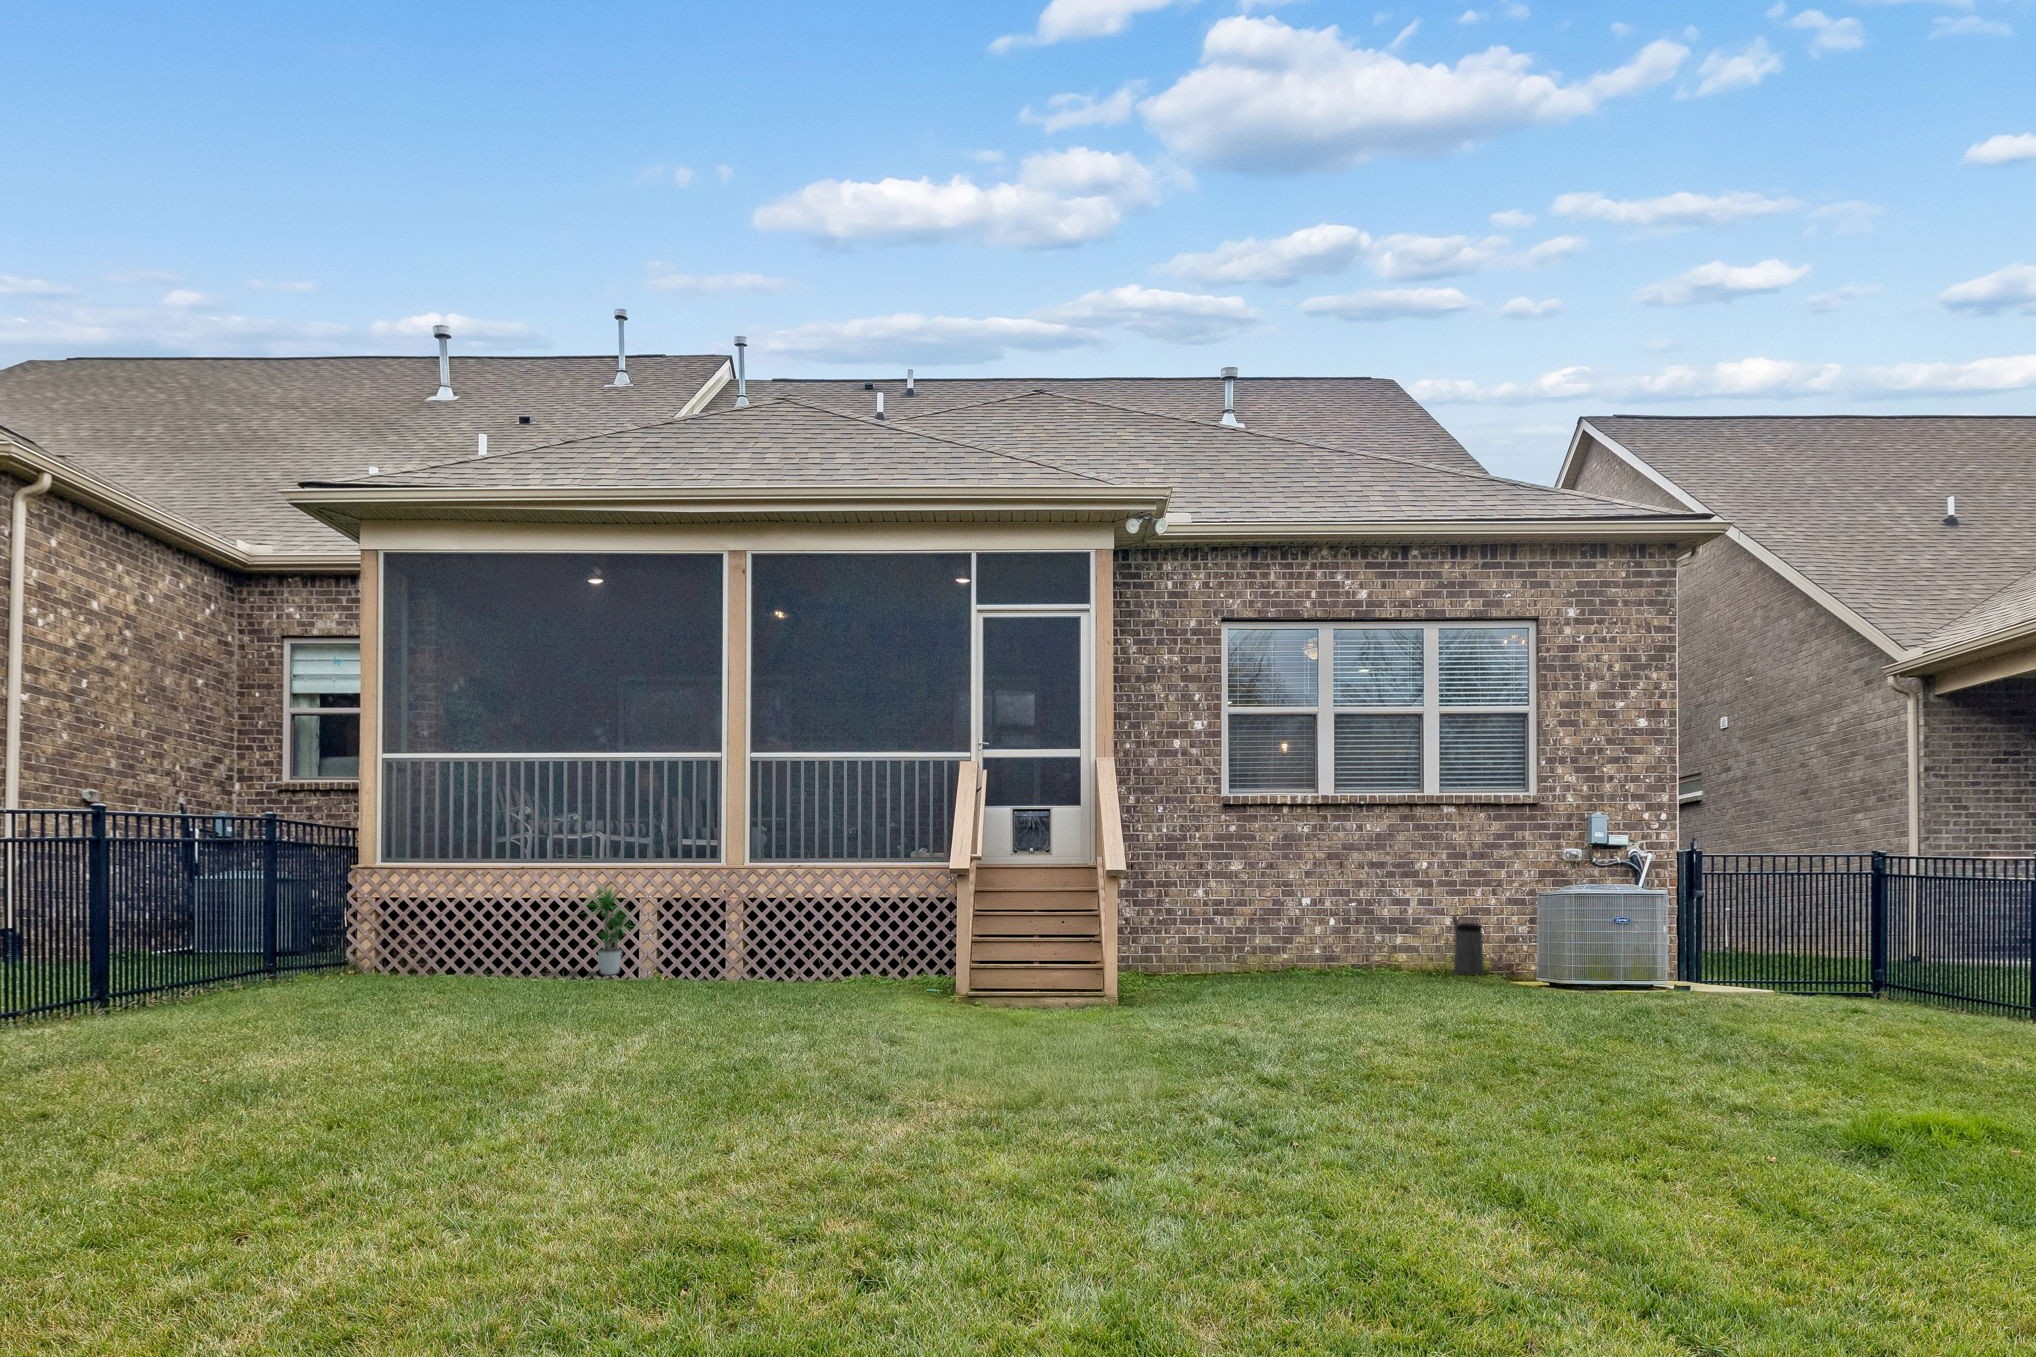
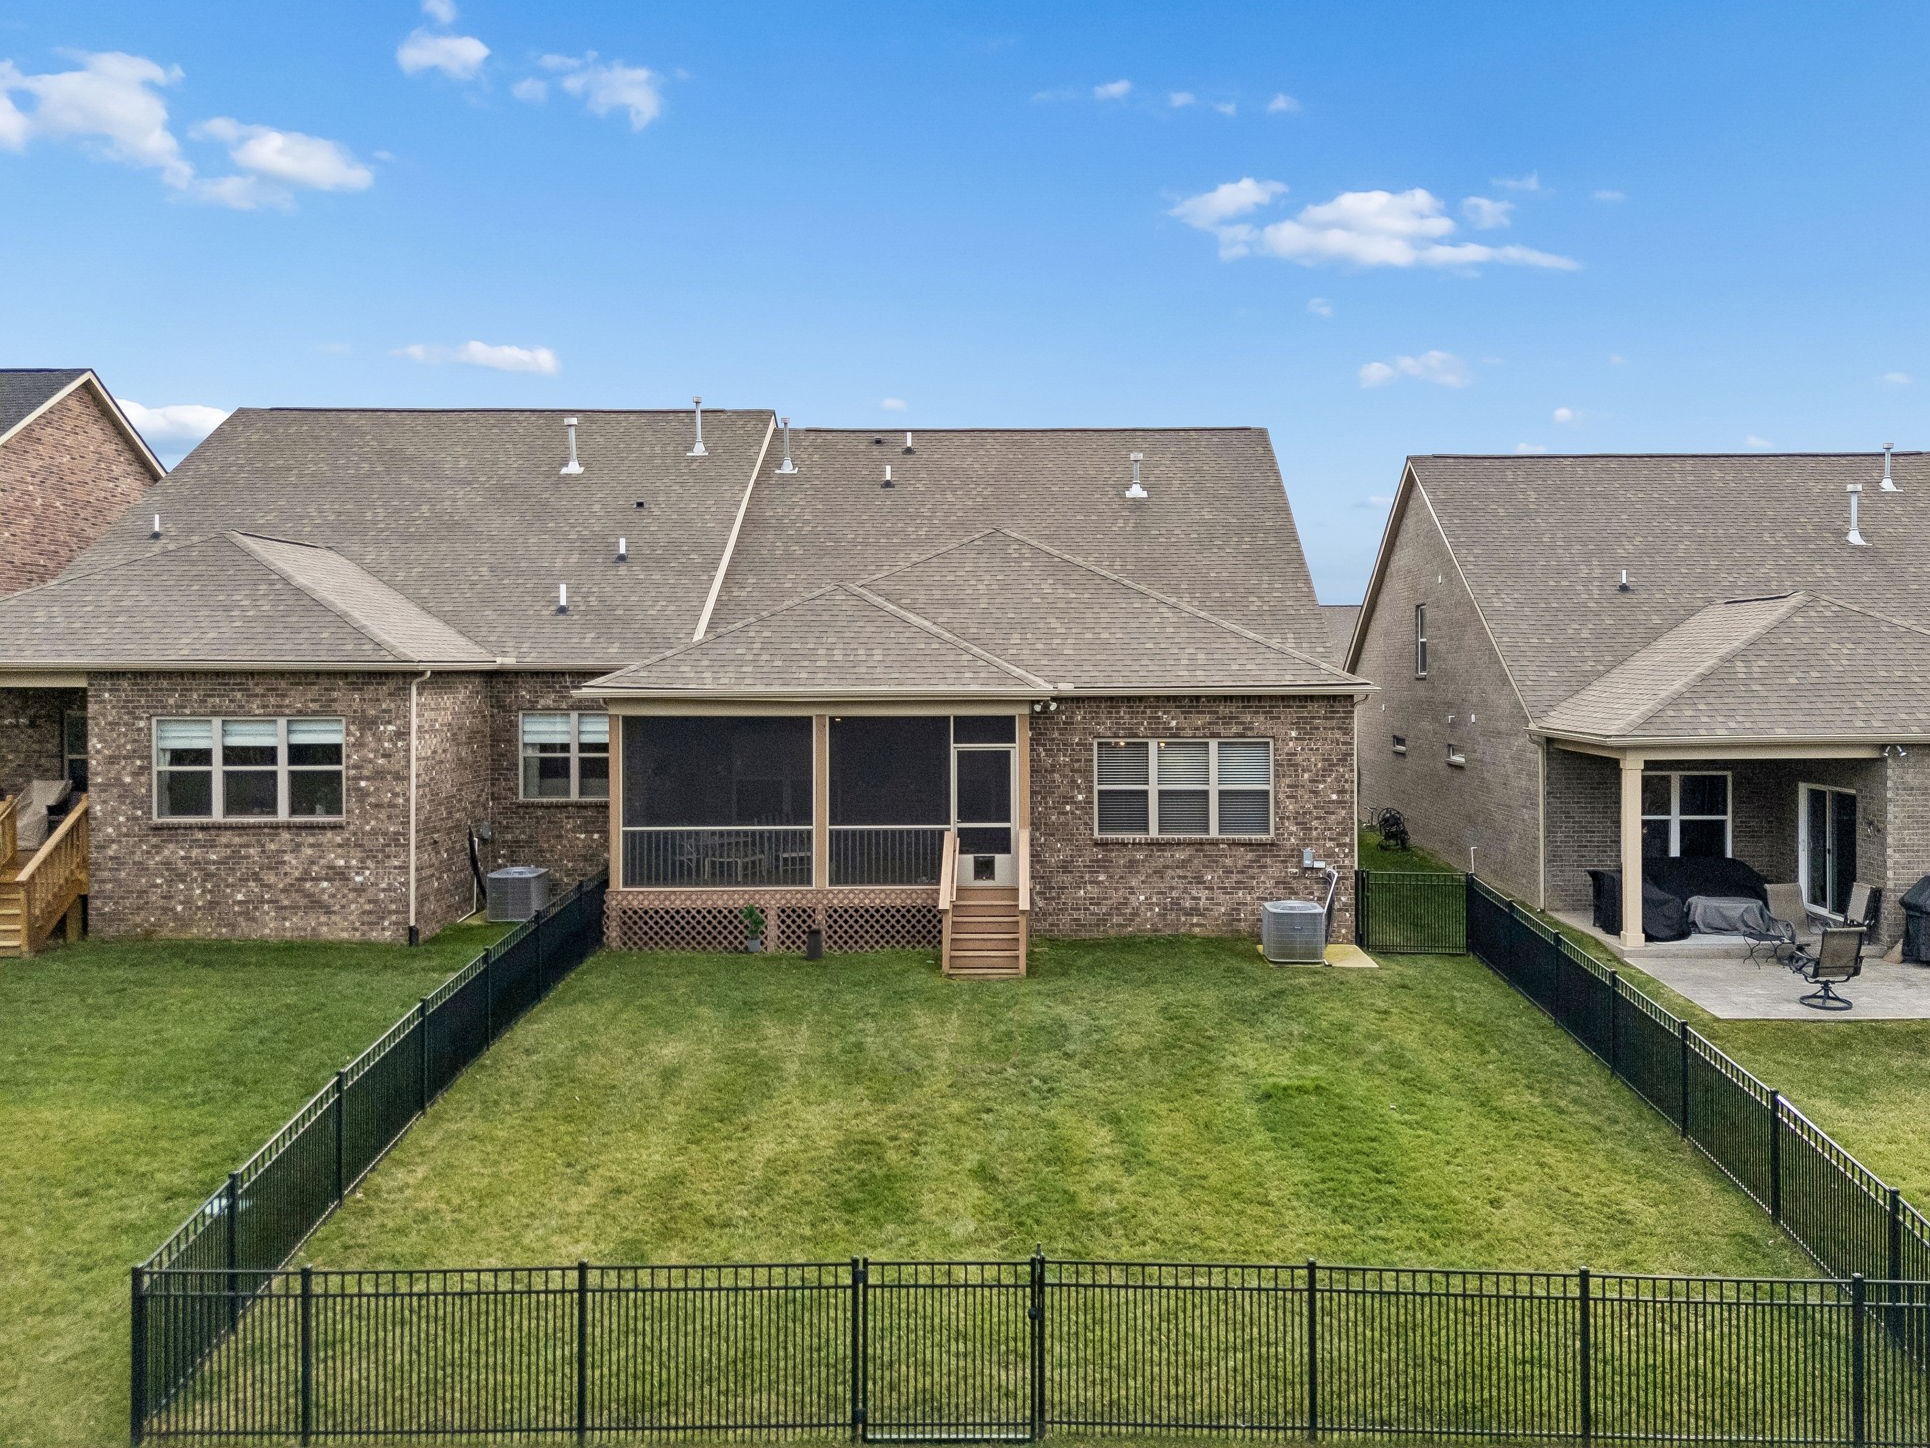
watering can: present [1452,915,1485,976] -> present [806,922,824,960]

